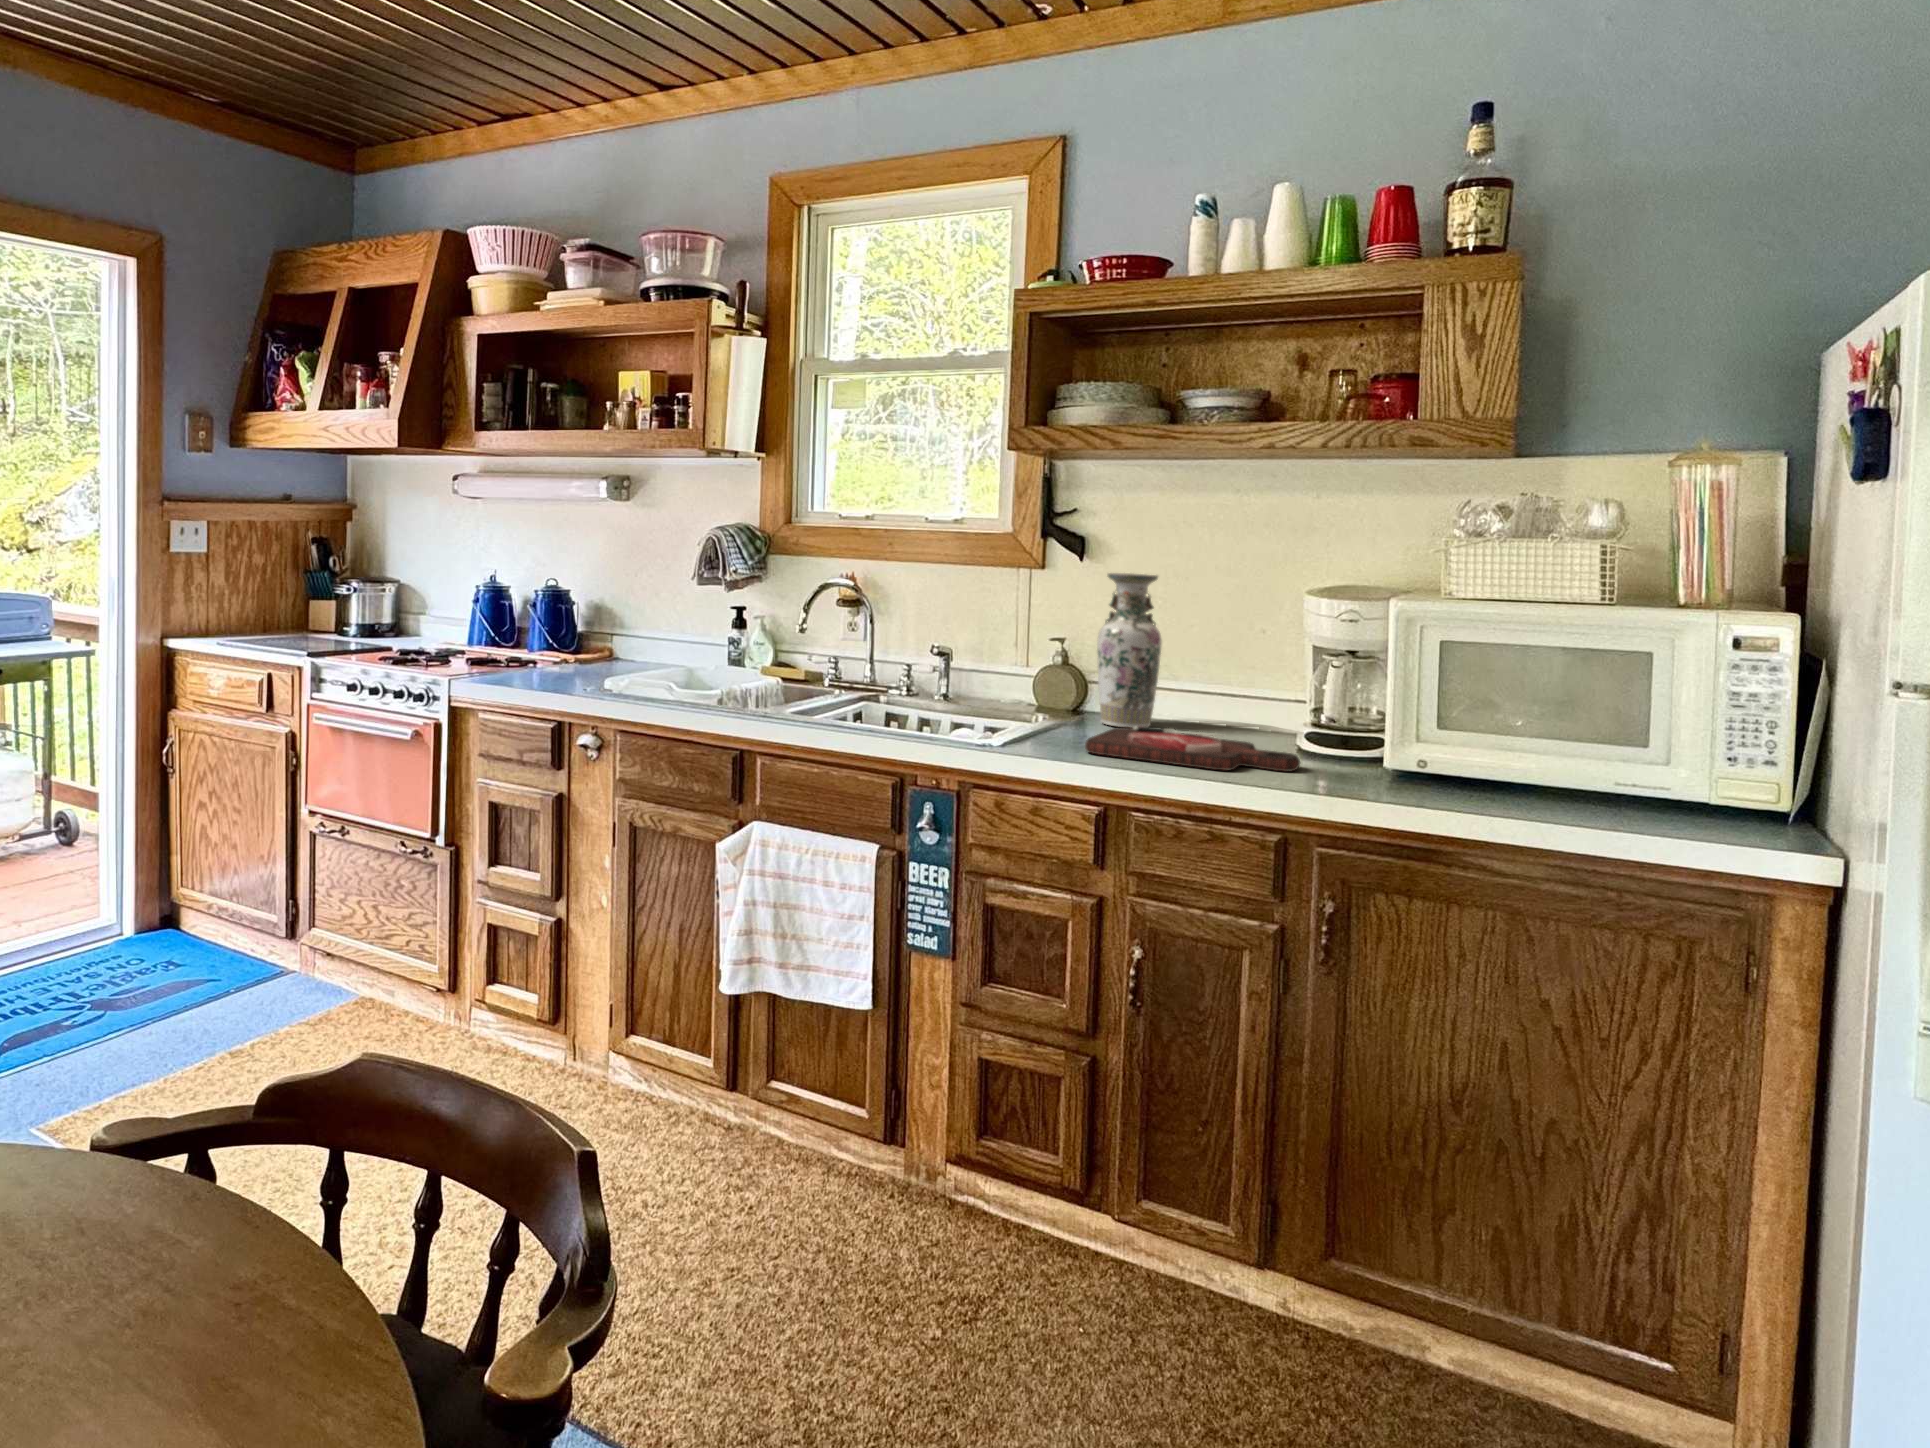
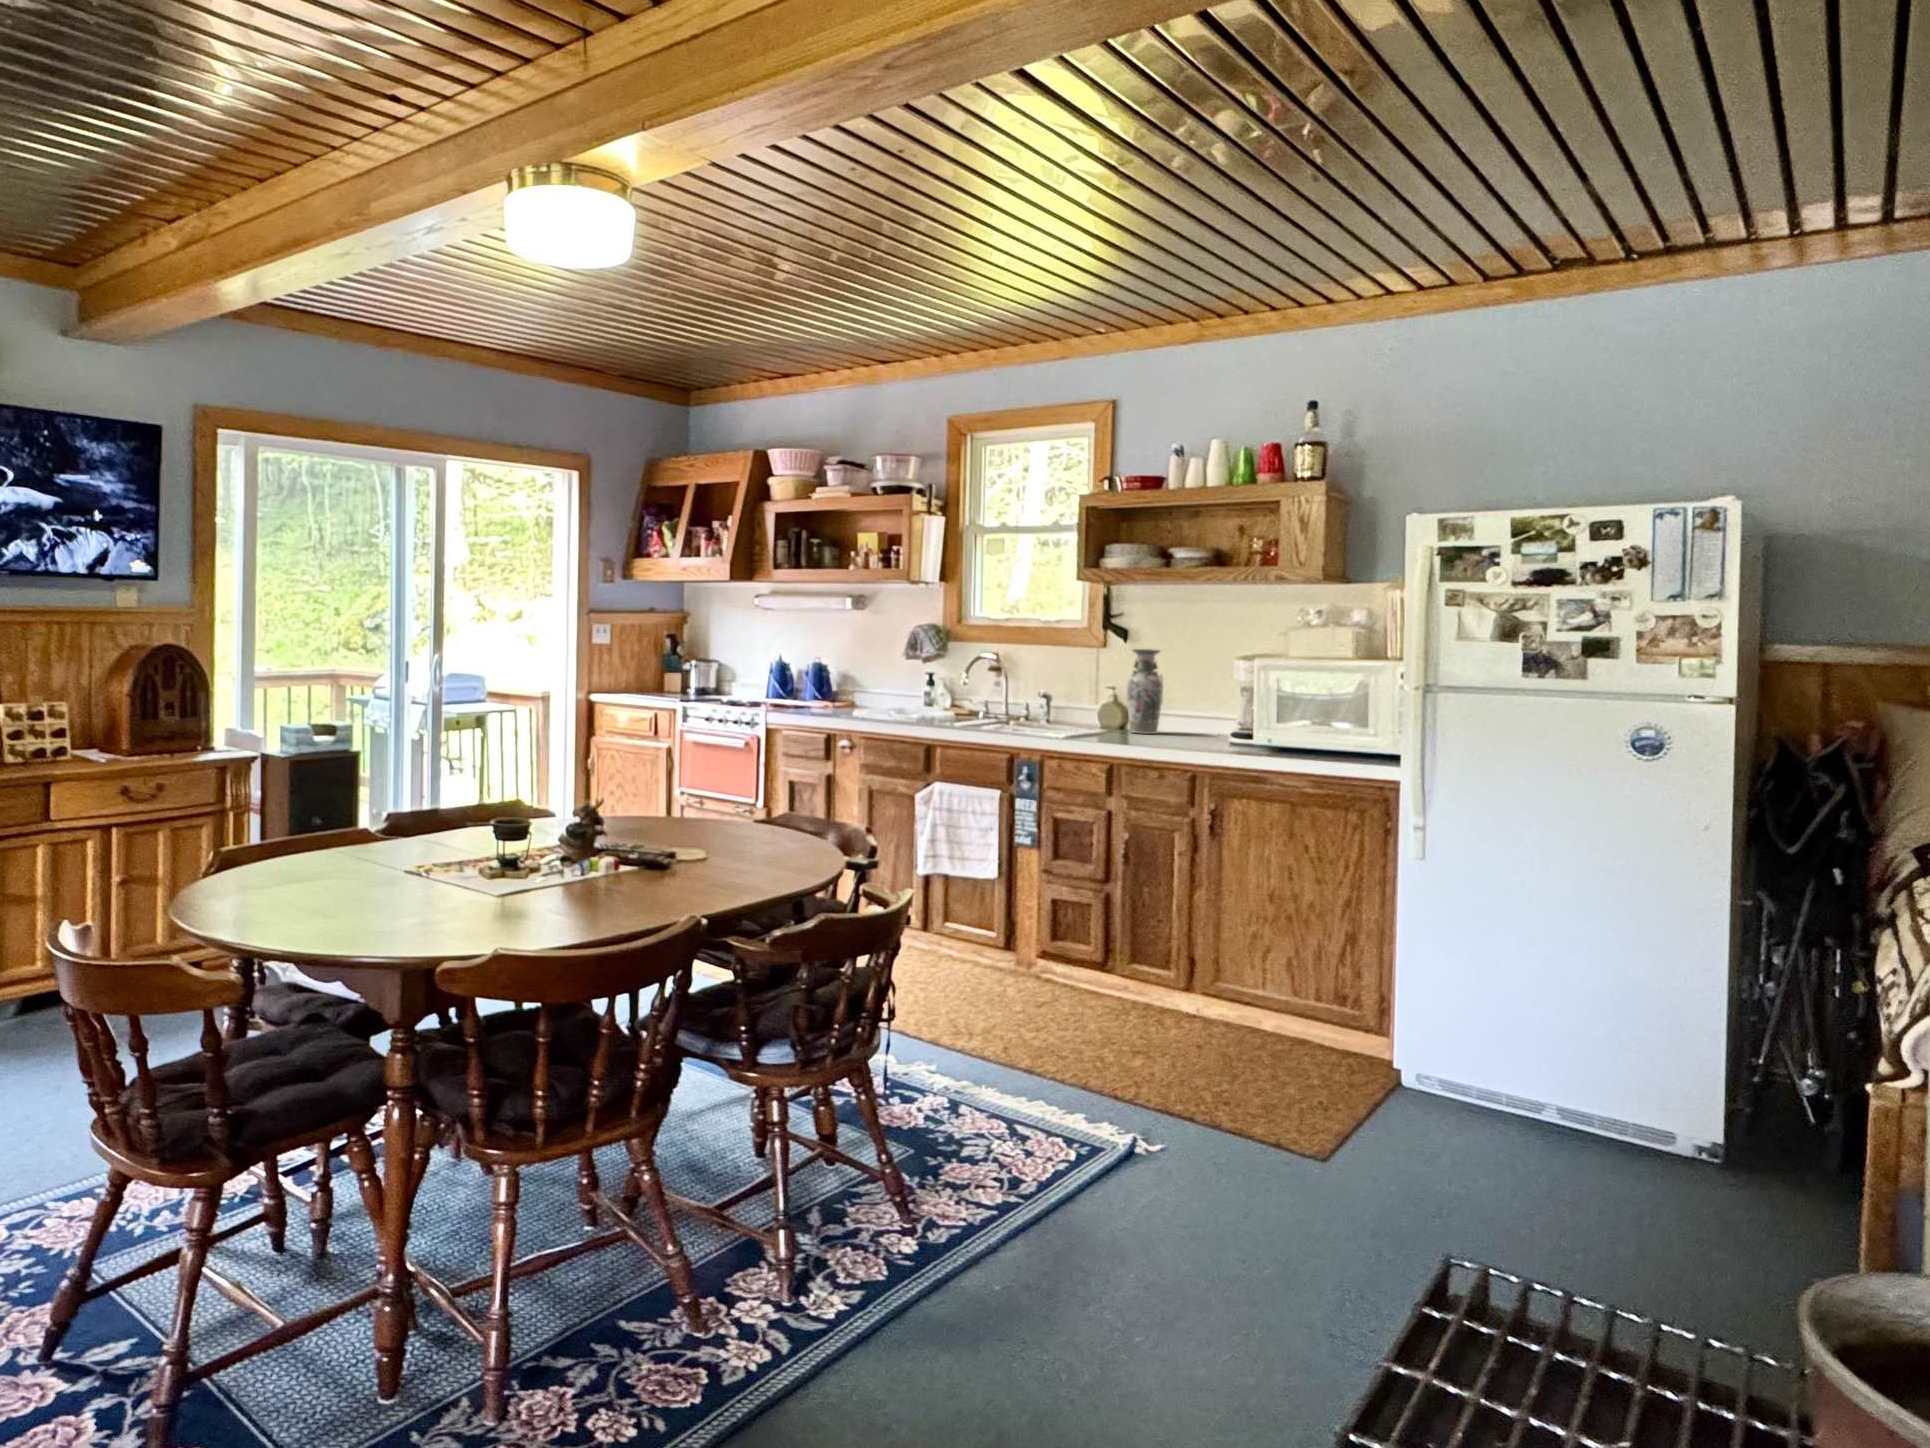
cutting board: present [1085,726,1300,771] -> none [1106,729,1215,747]

